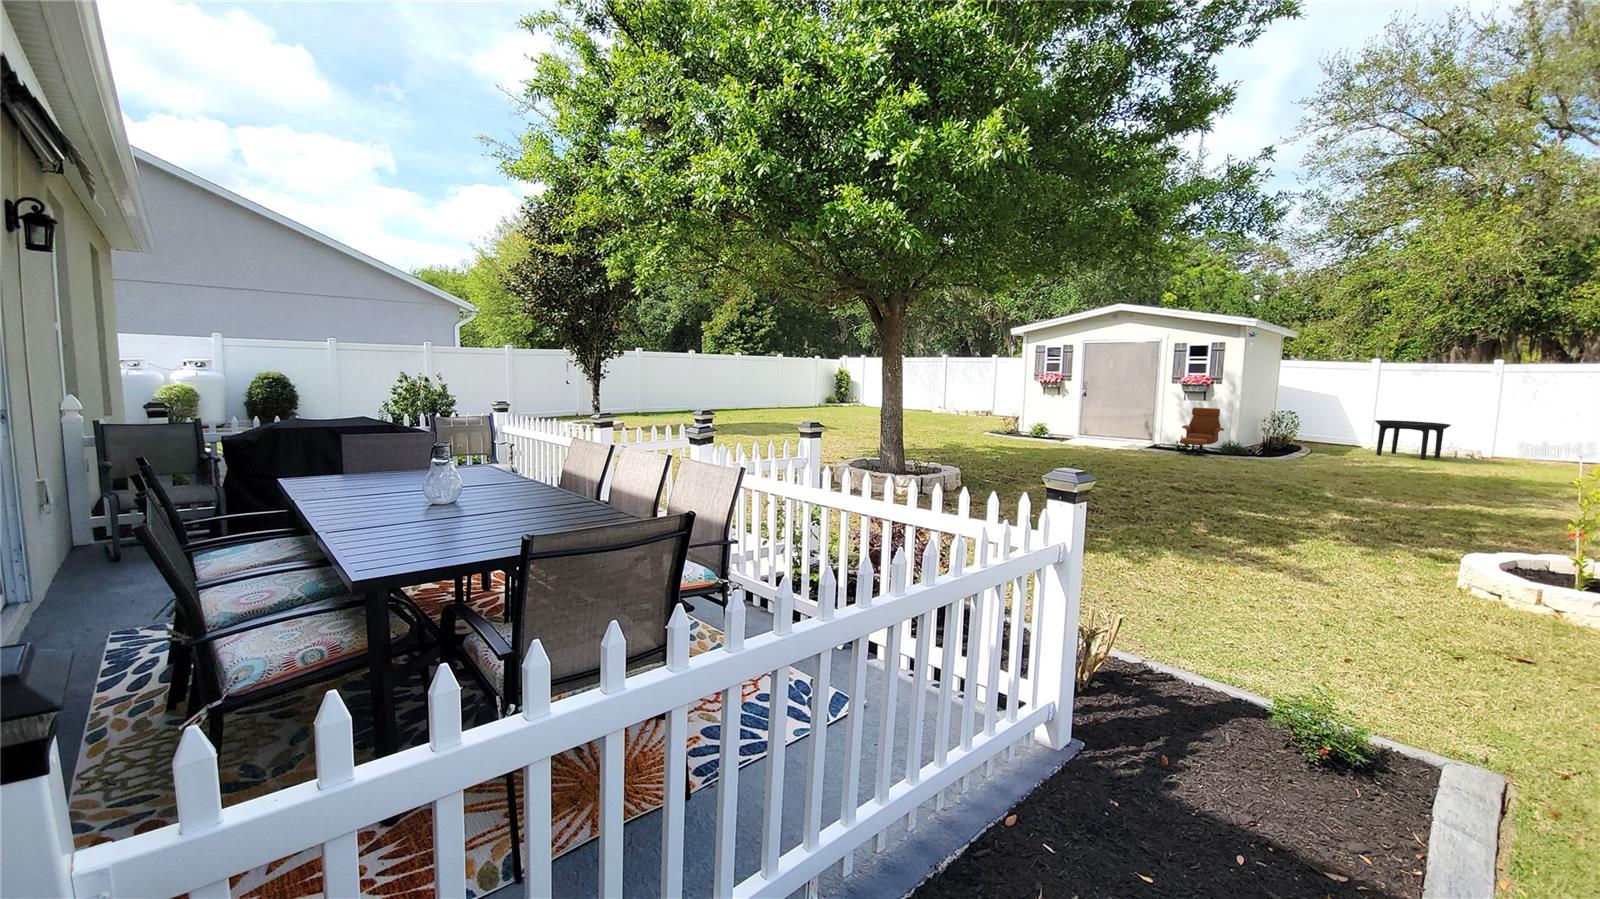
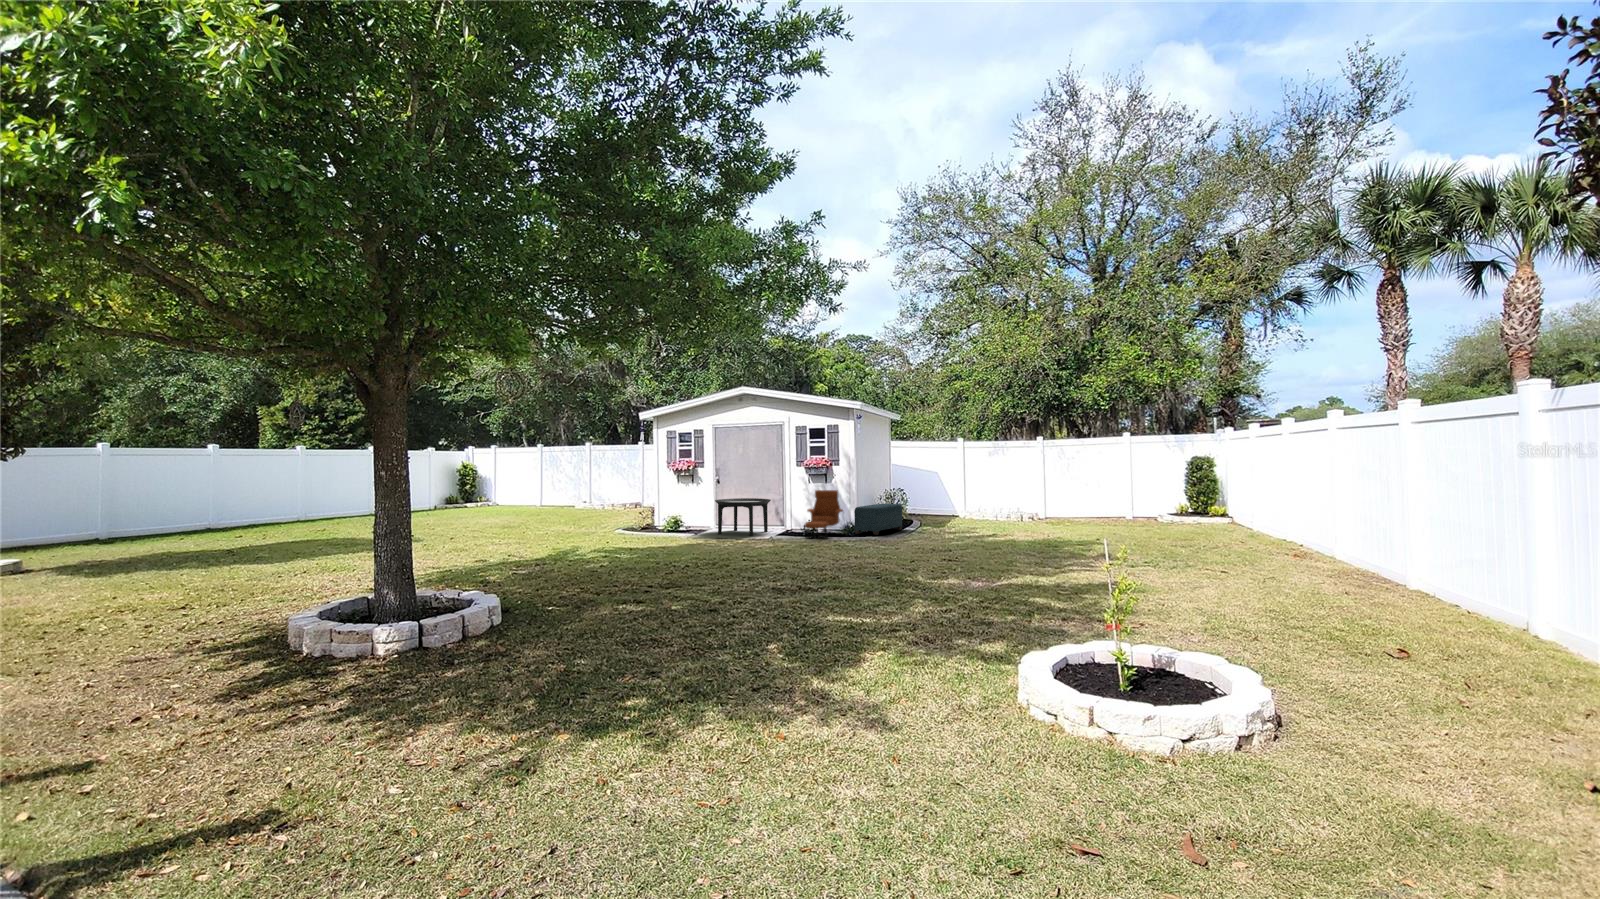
round table: present [1375,420,1451,460] -> present [715,498,771,536]
bench: none [1235,425,1294,457] -> present [854,504,902,535]

